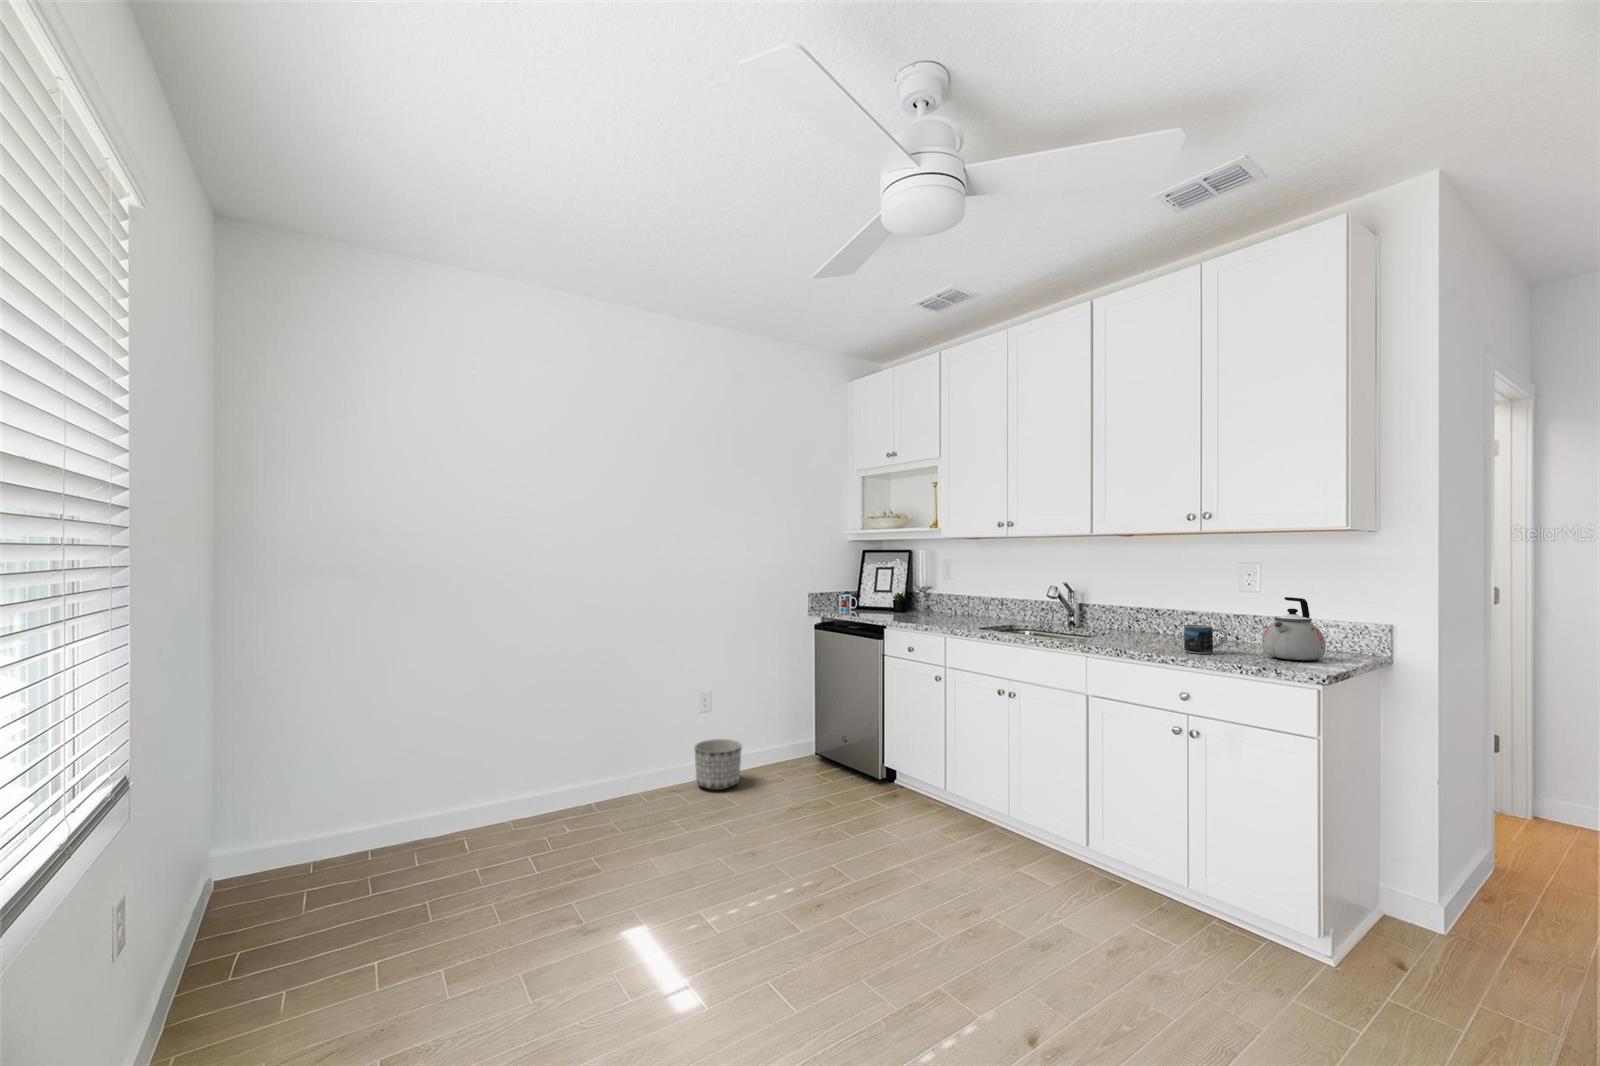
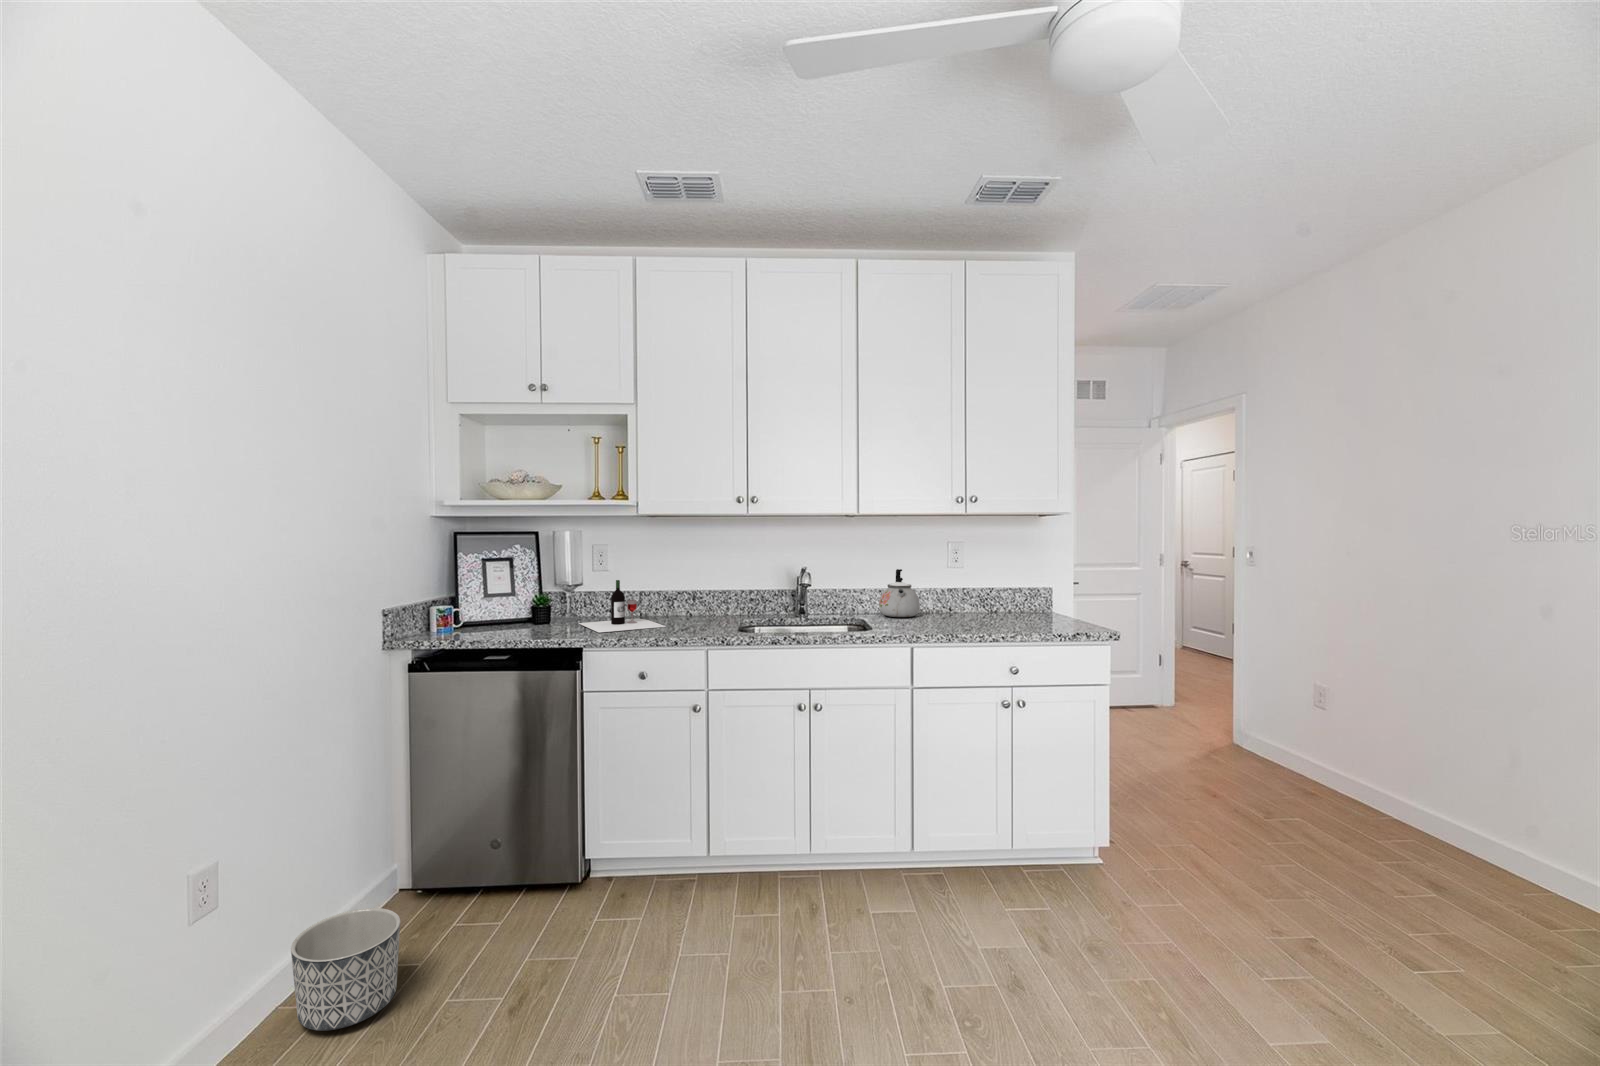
wine bottle: none [909,585,973,622] -> present [579,580,666,633]
kettle: present [1262,597,1326,660] -> present [879,569,920,617]
mug: present [1184,625,1227,654] -> none [973,601,1003,628]

